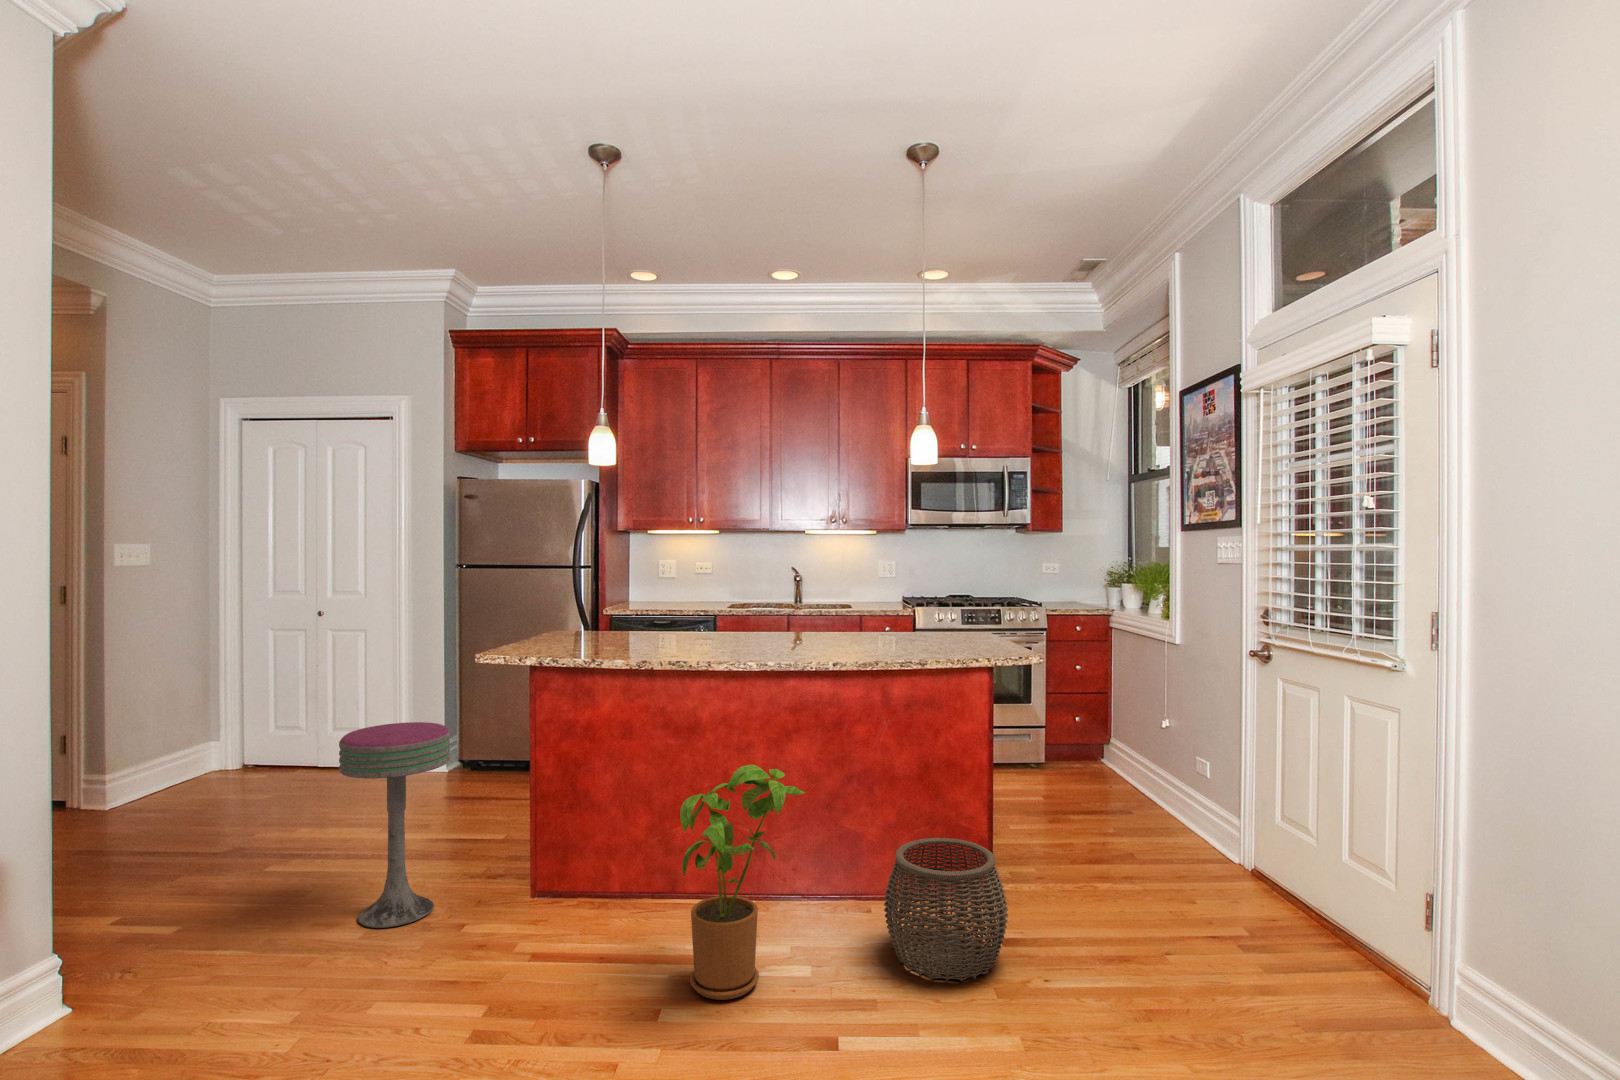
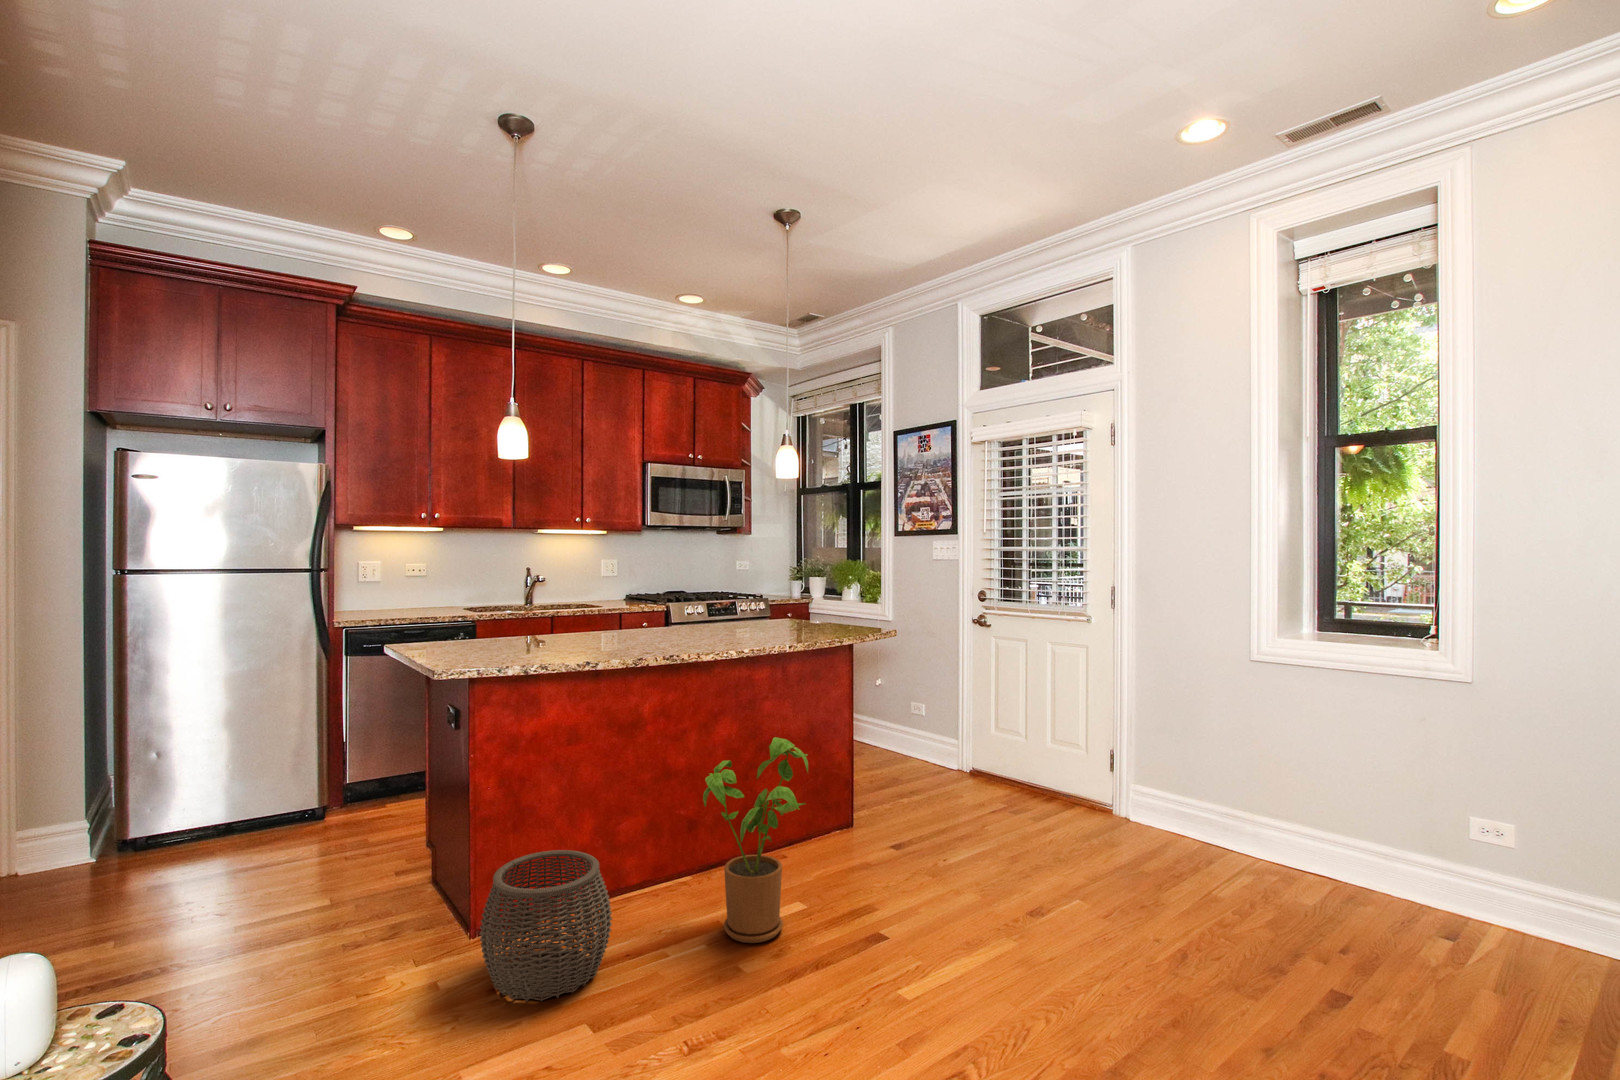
bar stool: present [339,722,450,928] -> none [255,758,392,1009]
woven basket: present [884,838,1008,981] -> present [480,850,612,1002]

